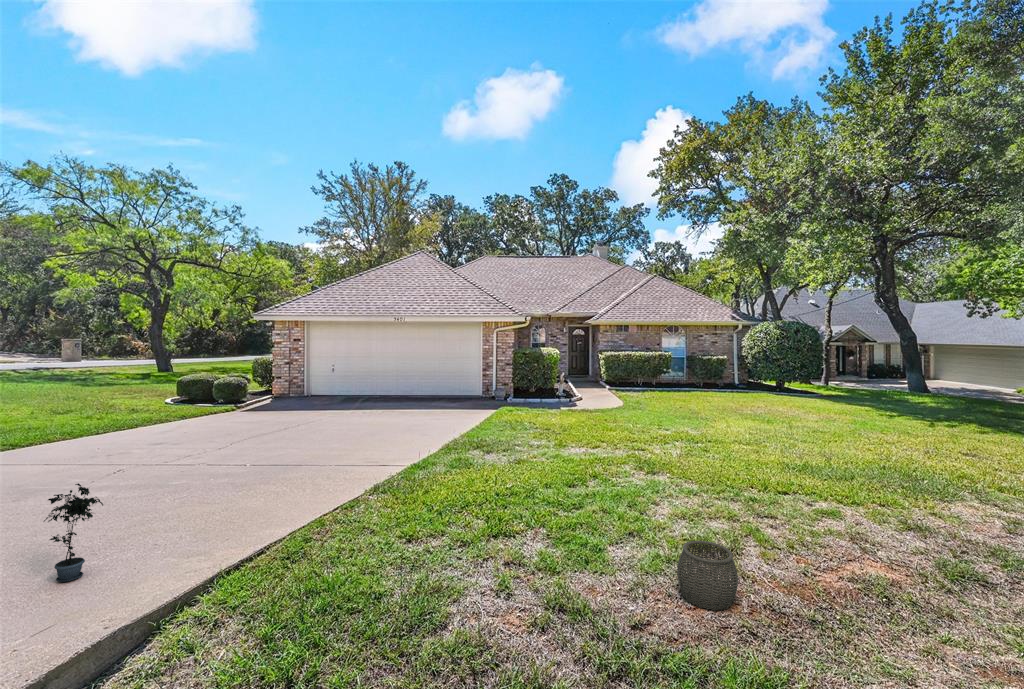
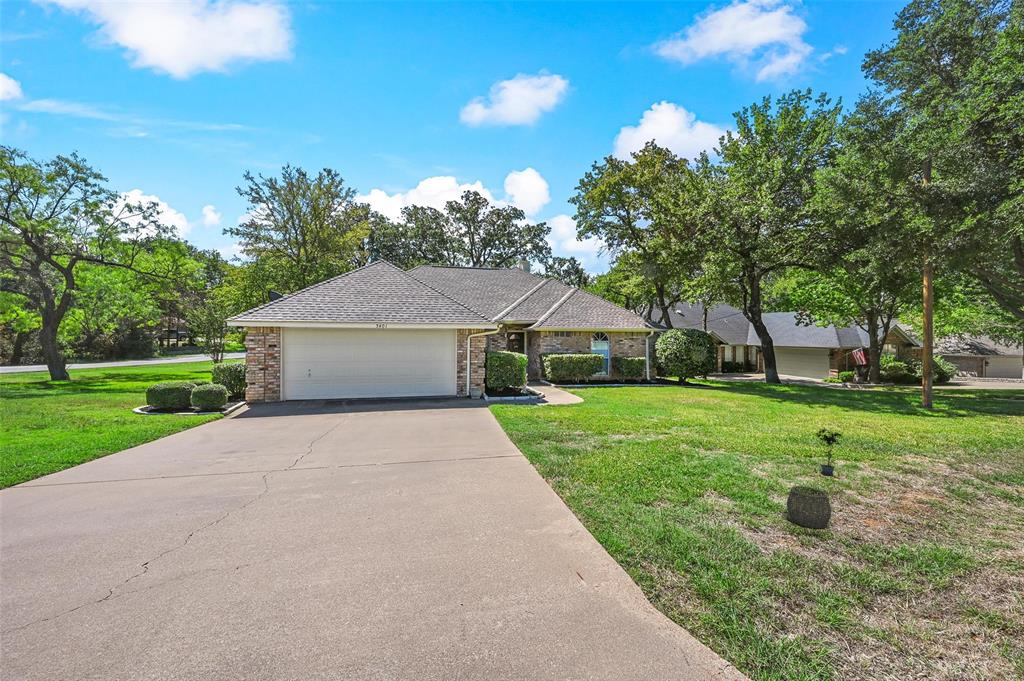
potted plant: present [44,483,103,582] -> present [816,428,842,475]

